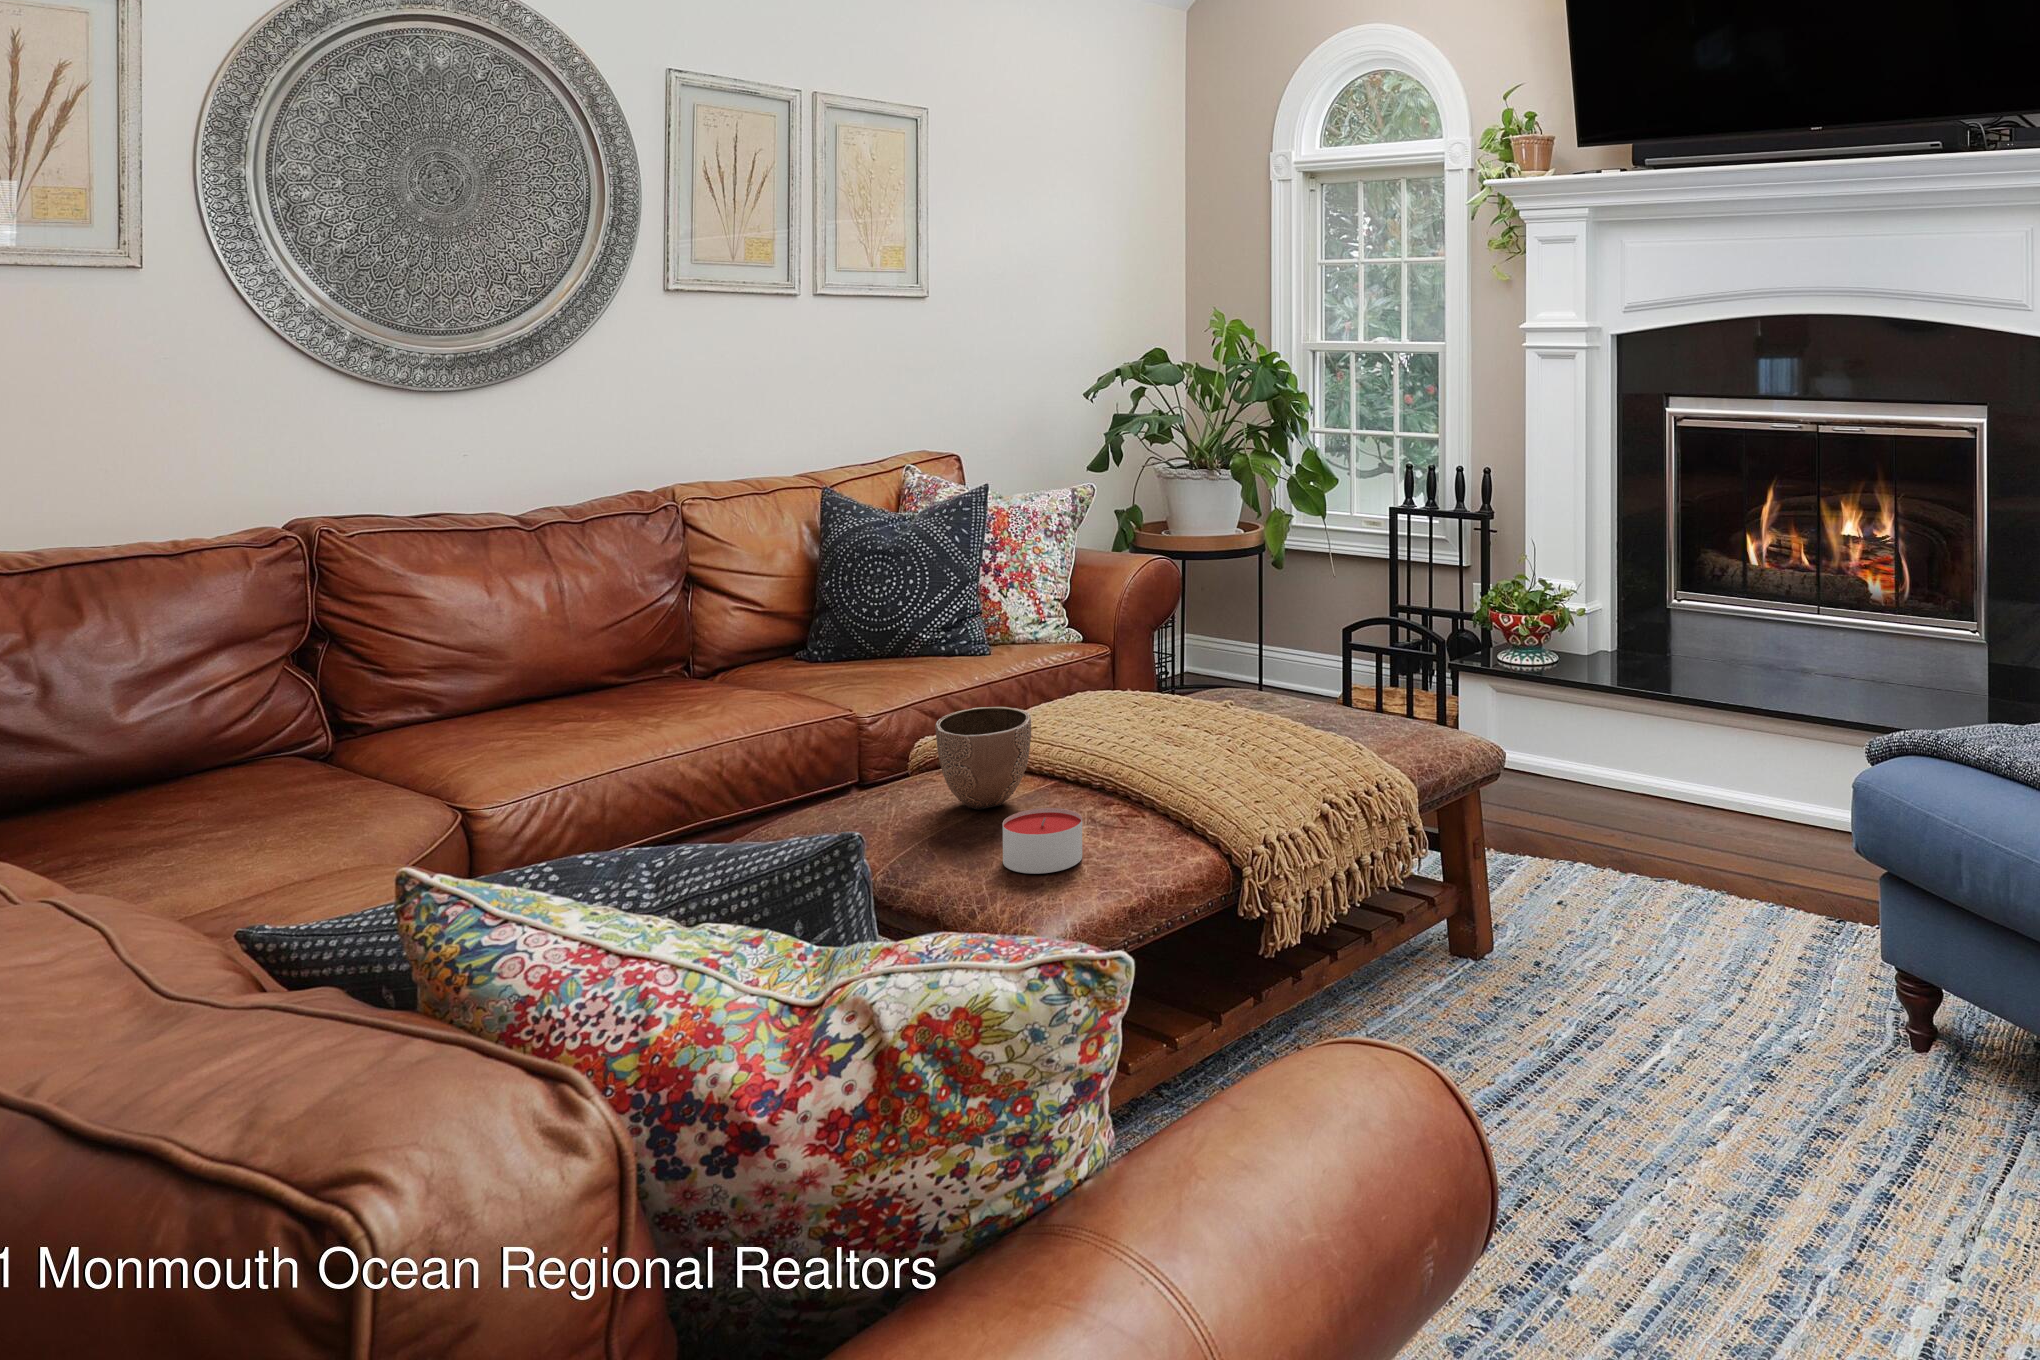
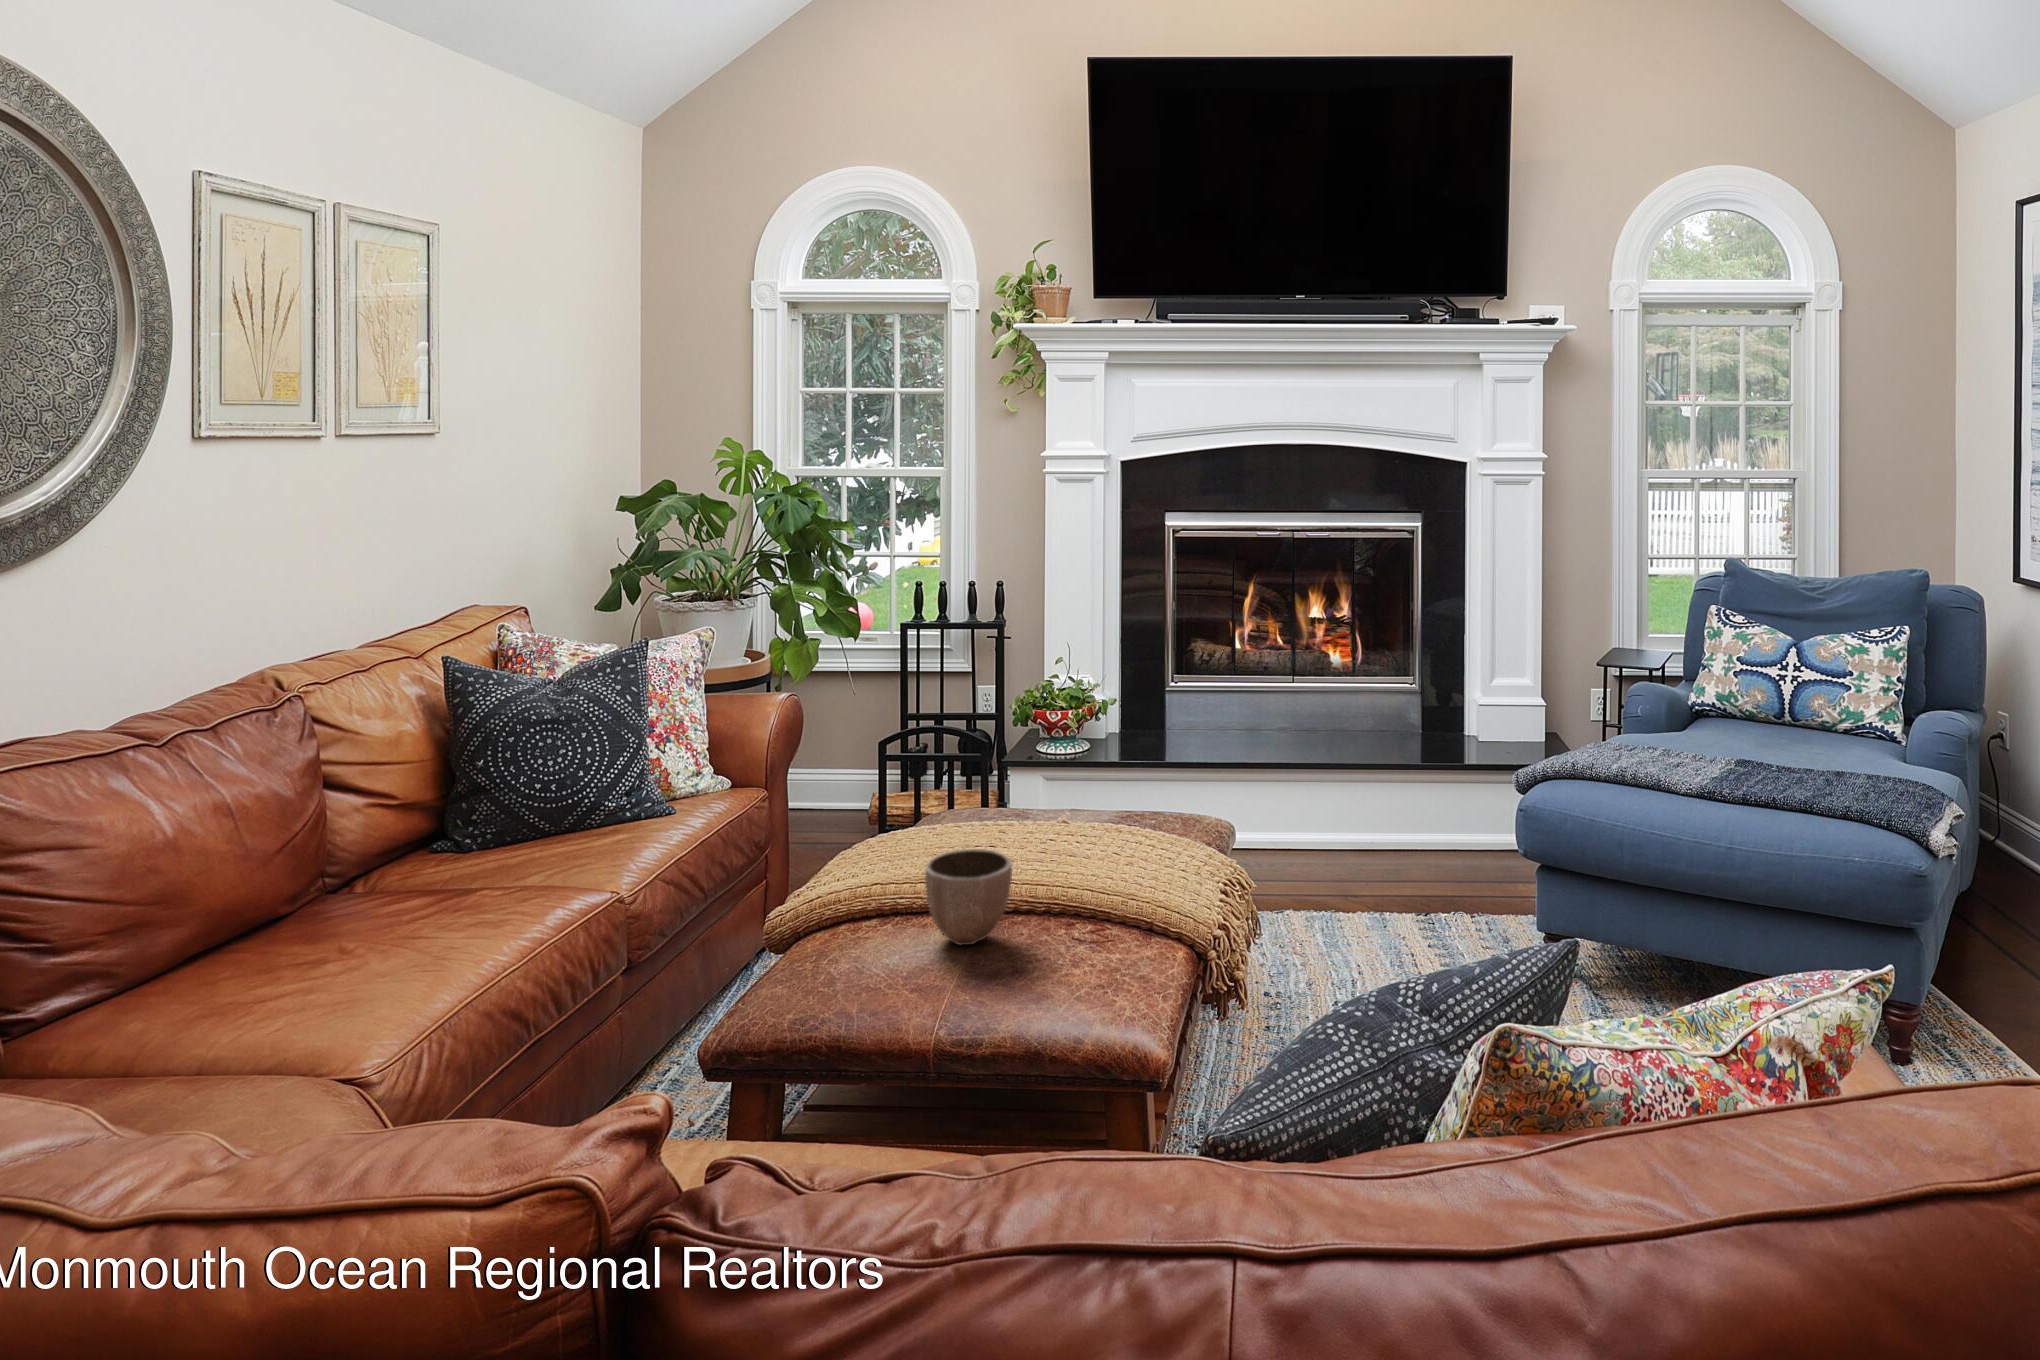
candle: present [1003,808,1082,874] -> none [1059,924,1126,983]

